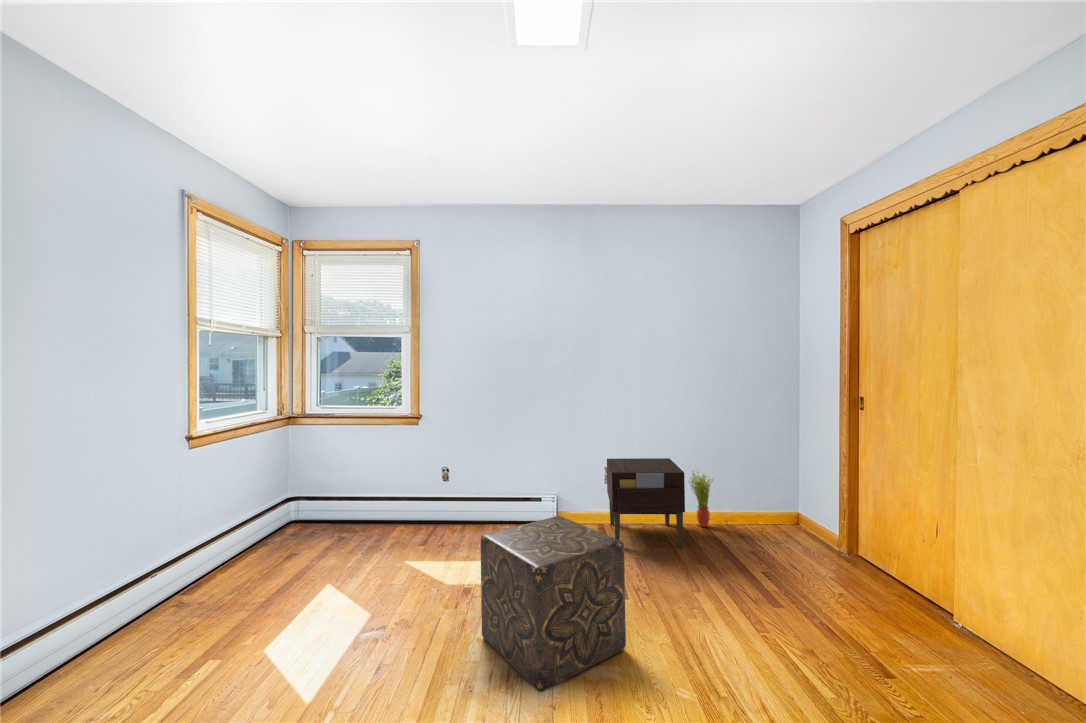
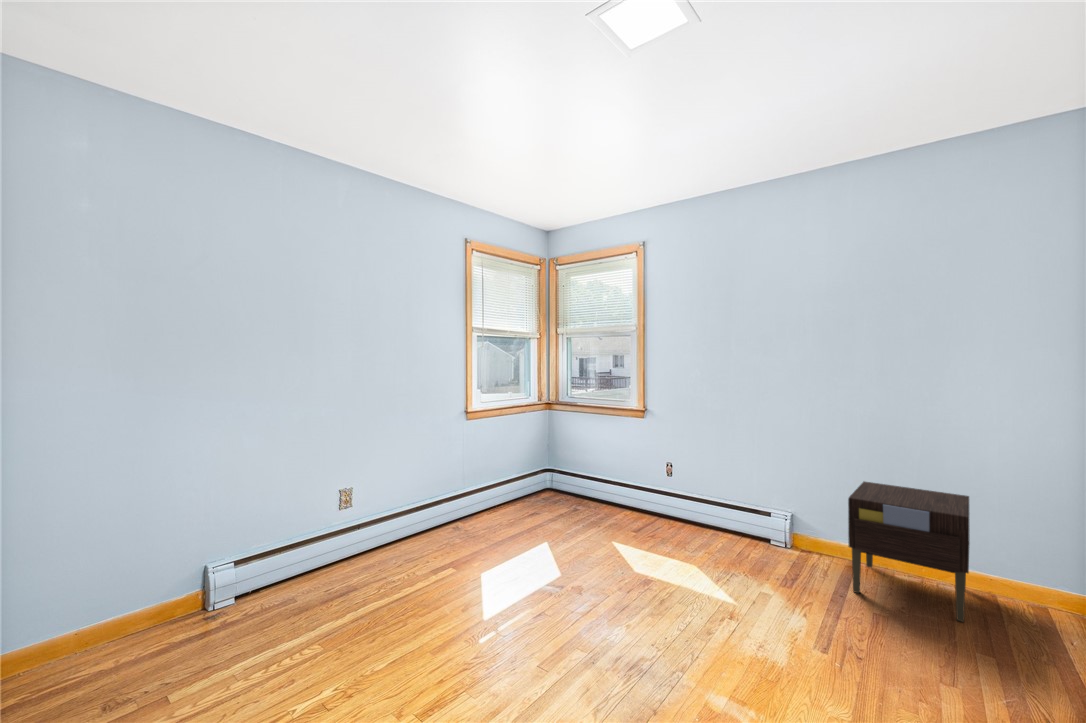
potted plant: present [690,471,713,527] -> none [1003,520,1055,609]
ottoman: present [481,516,626,692] -> none [633,527,776,695]

